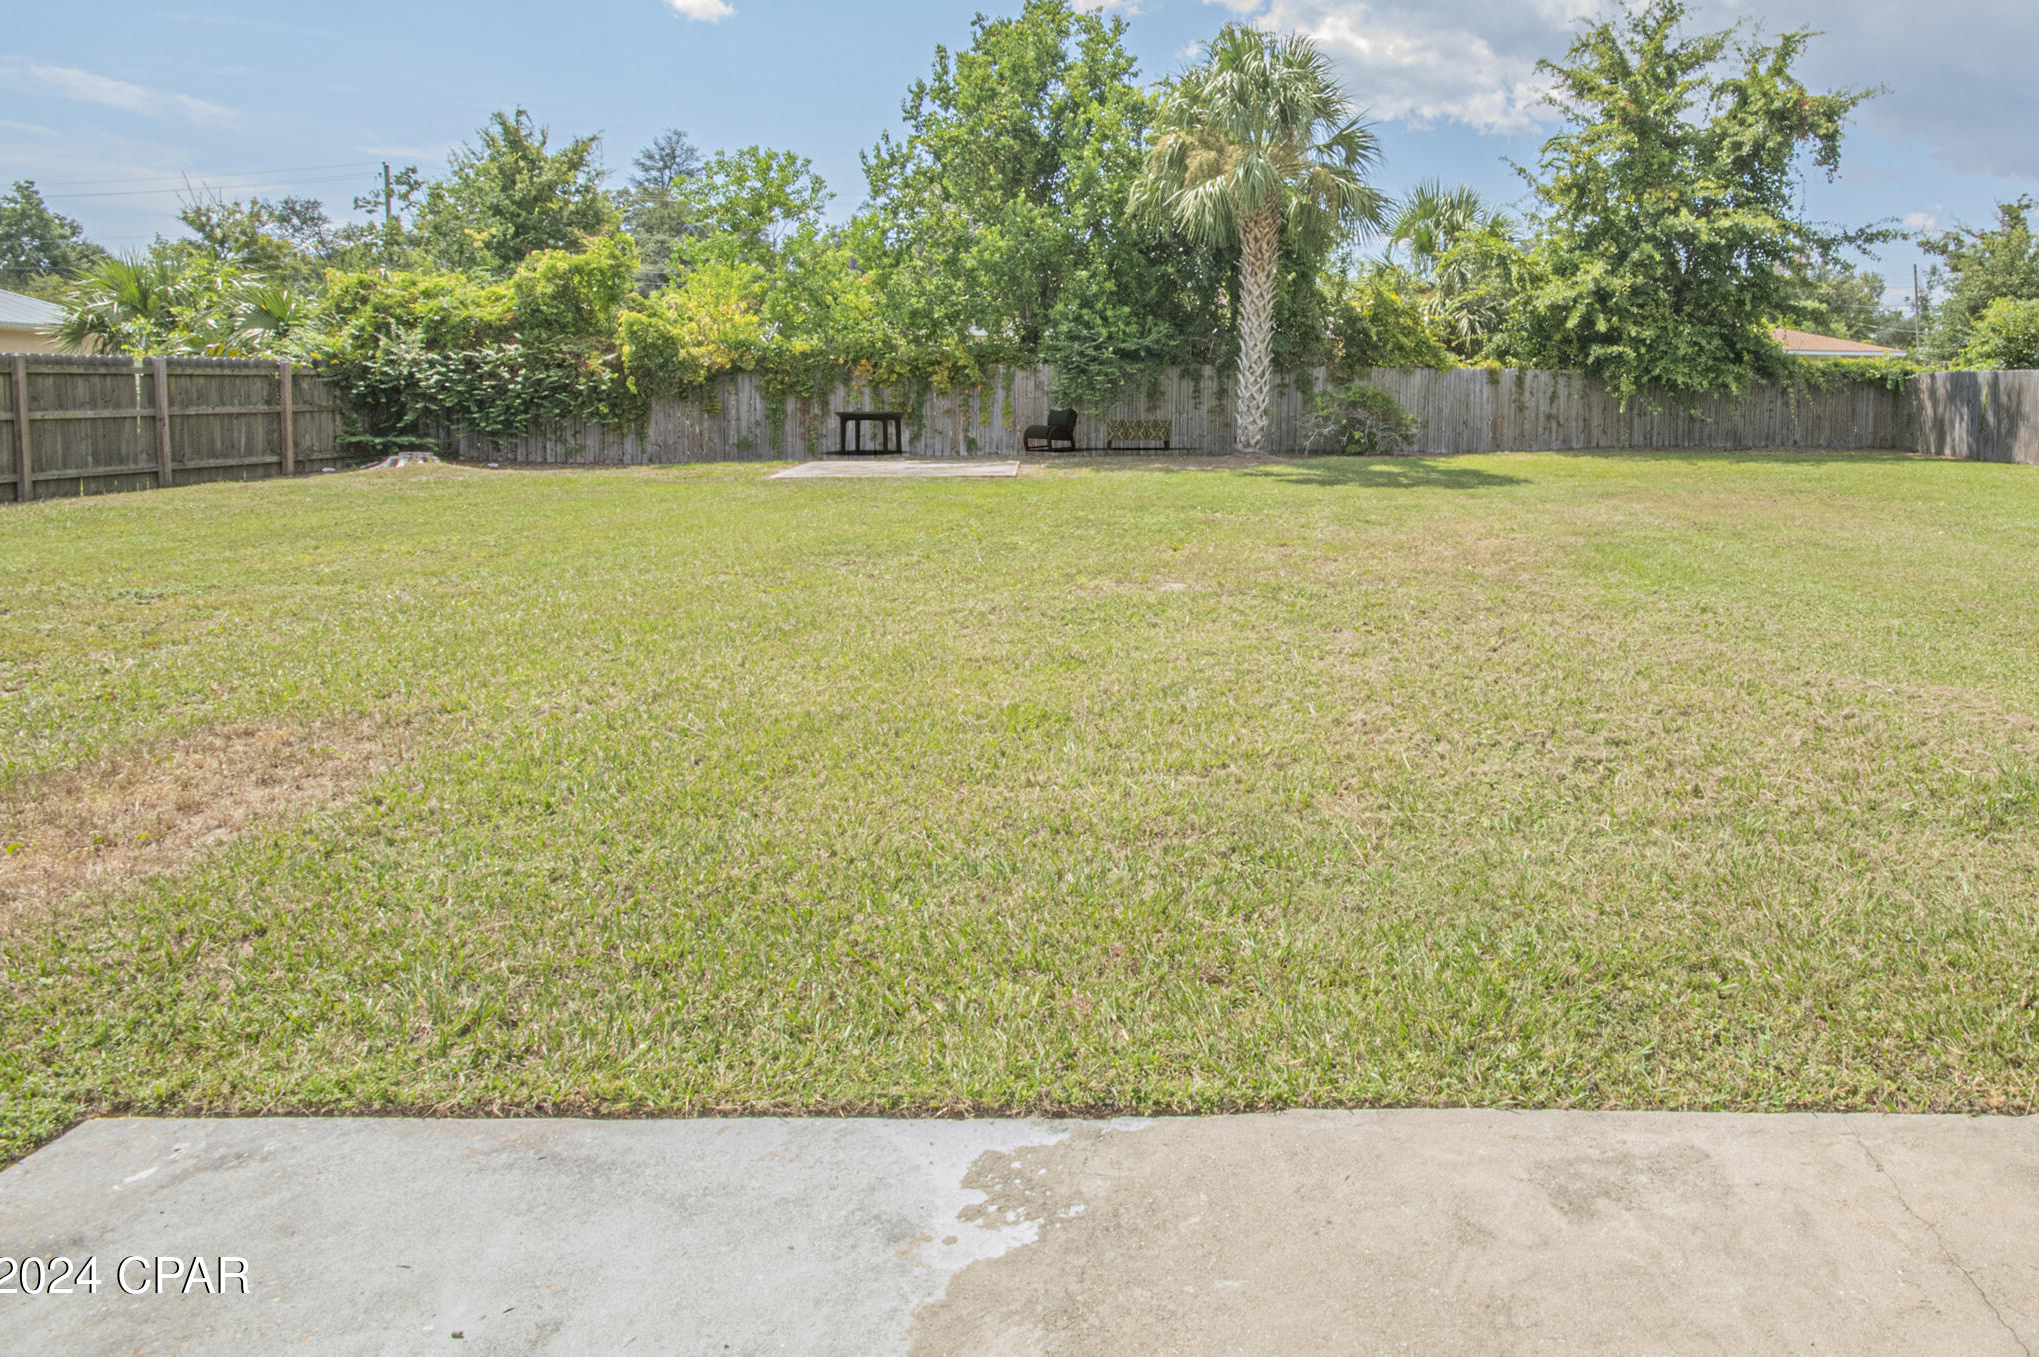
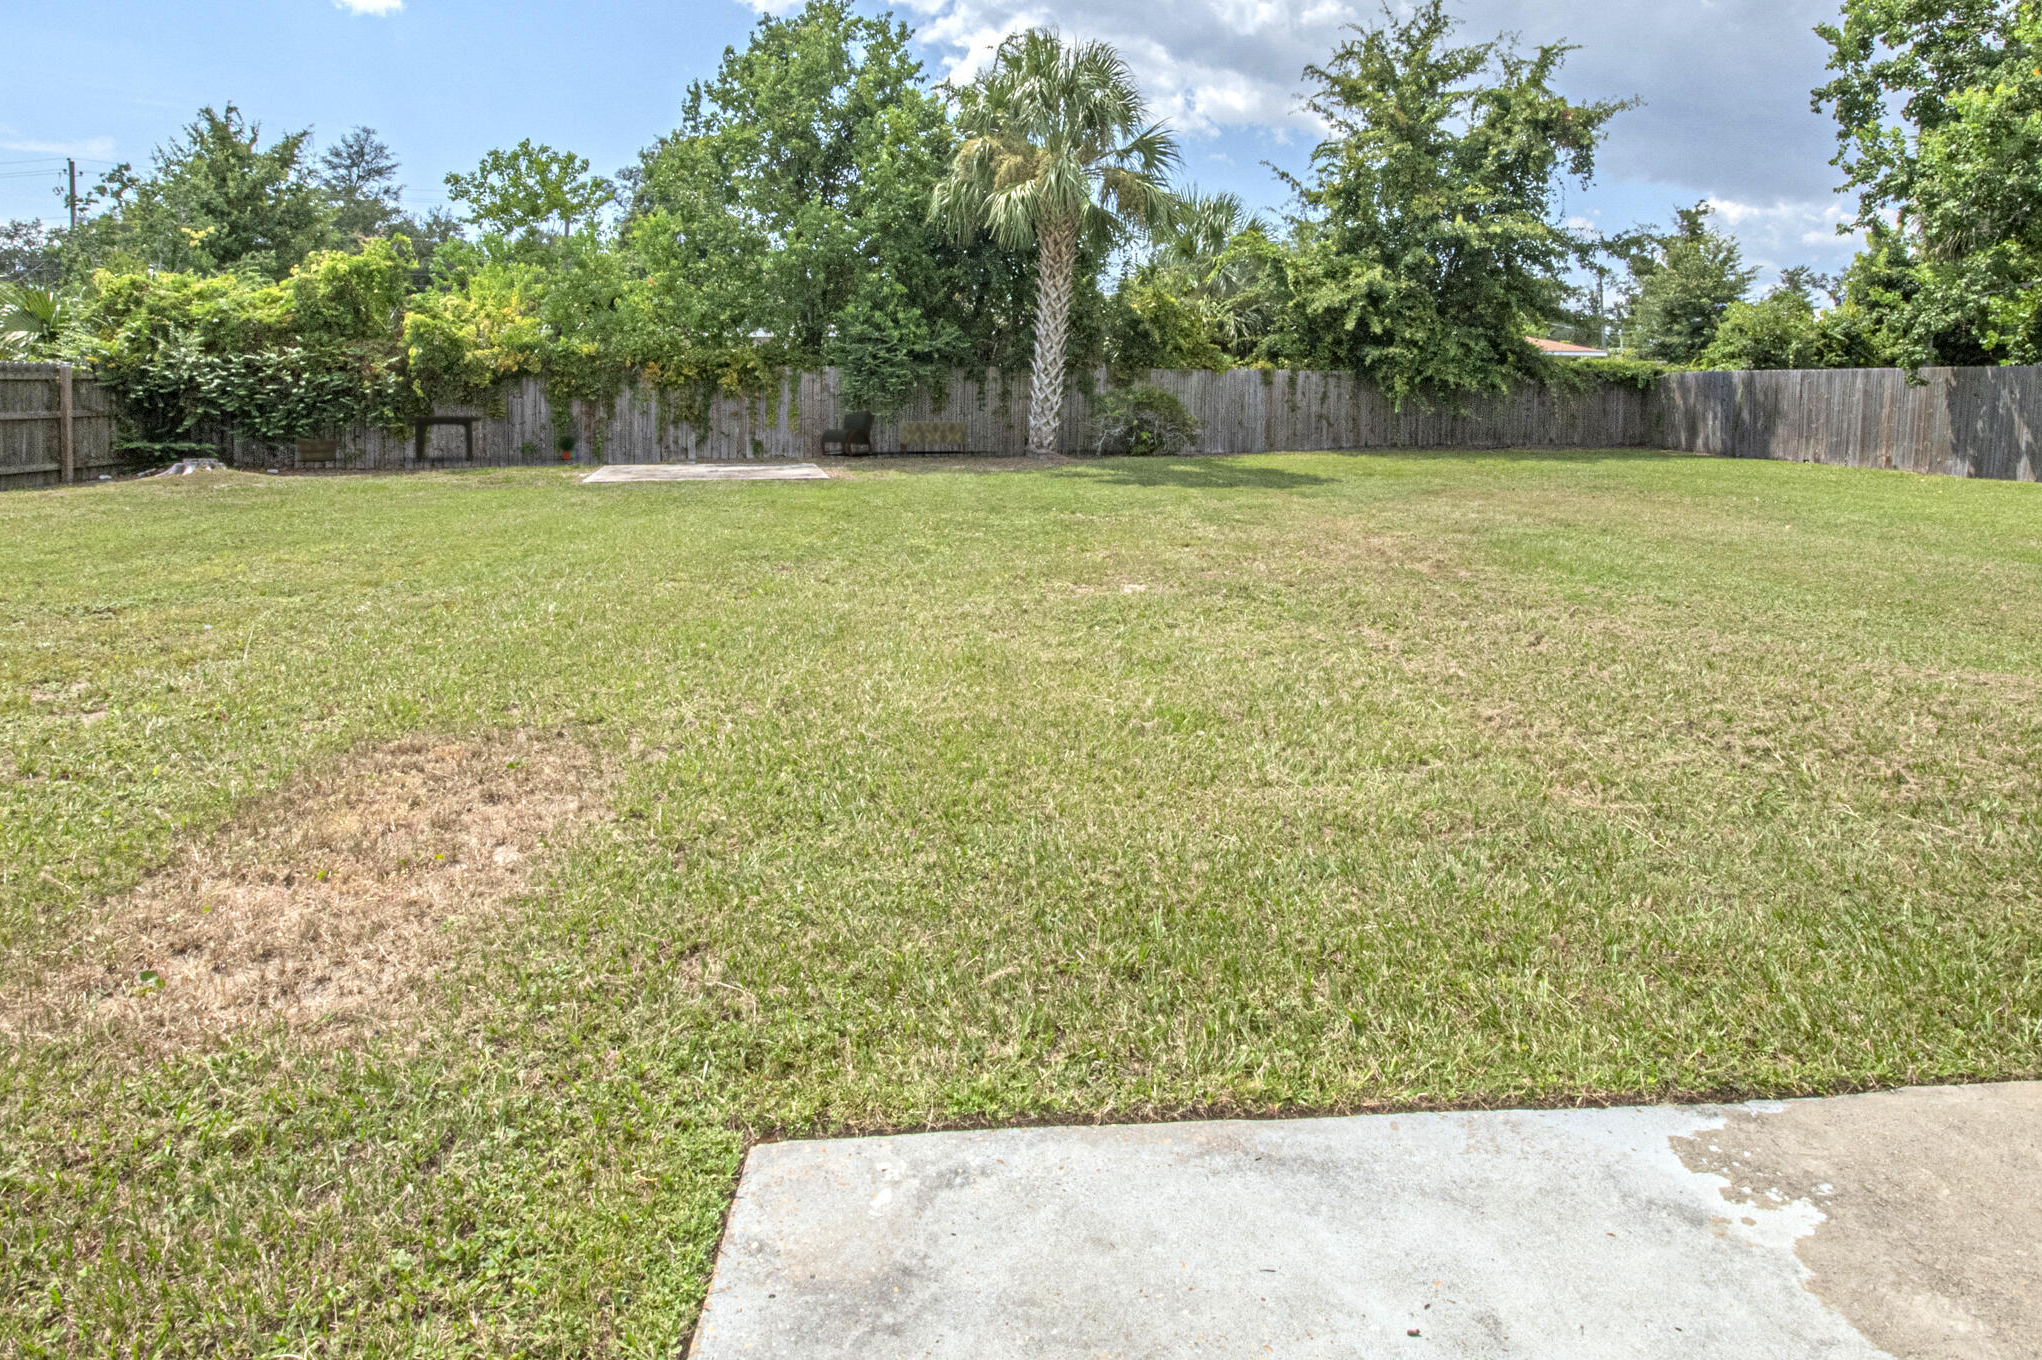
potted plant: none [763,409,793,453] -> present [558,416,581,460]
round table: present [835,411,906,454] -> present [404,416,483,461]
bucket: none [515,431,558,453] -> present [296,438,338,461]

